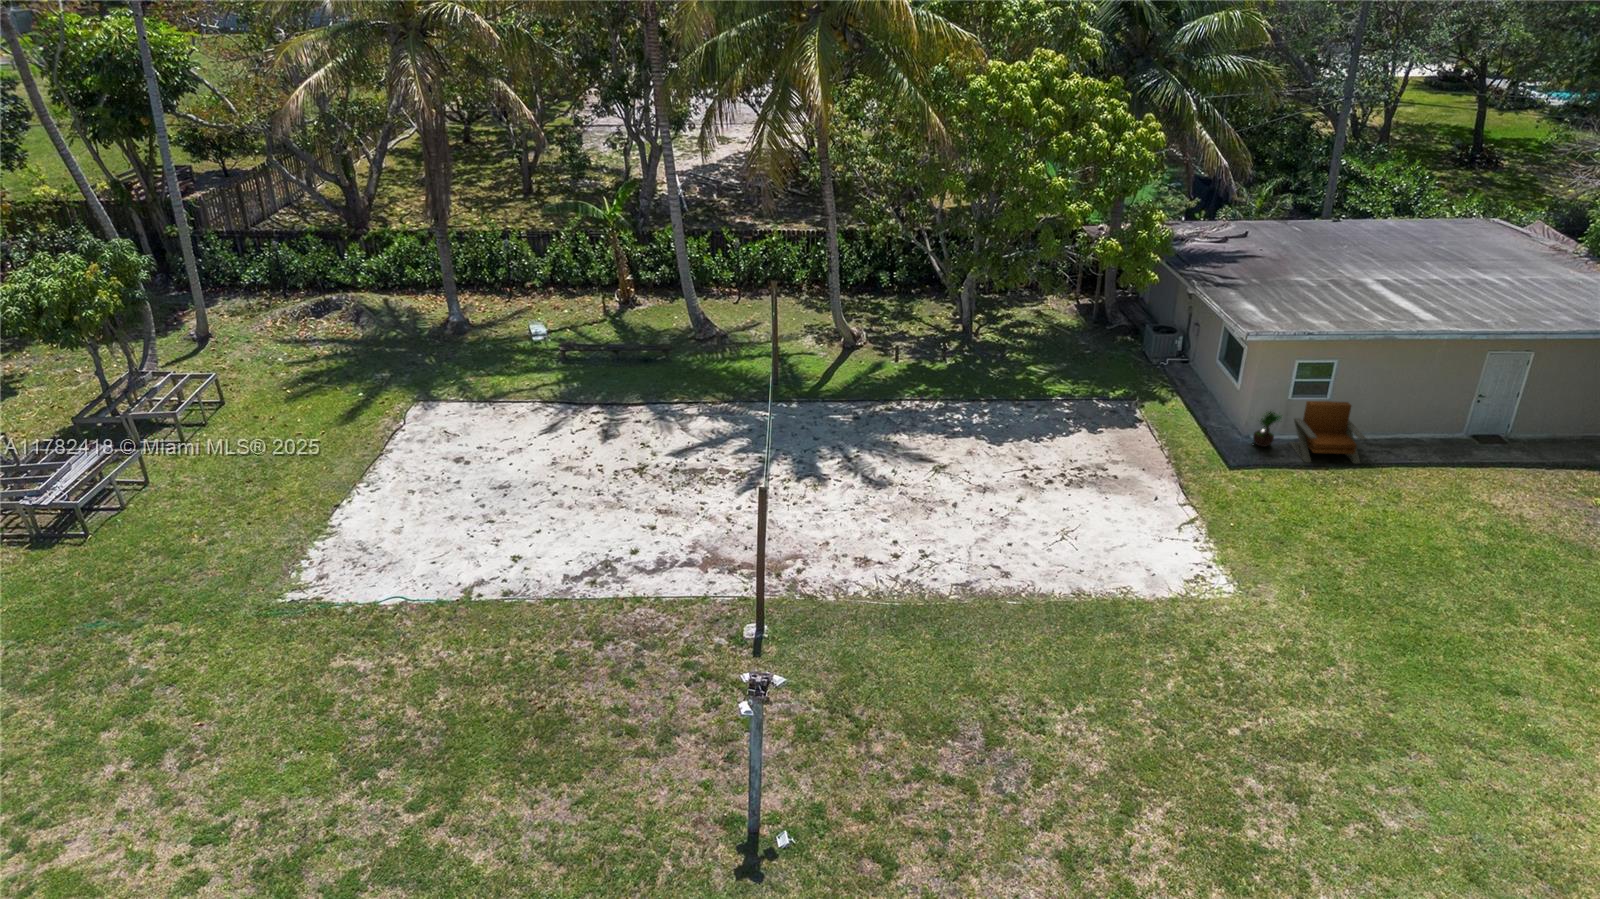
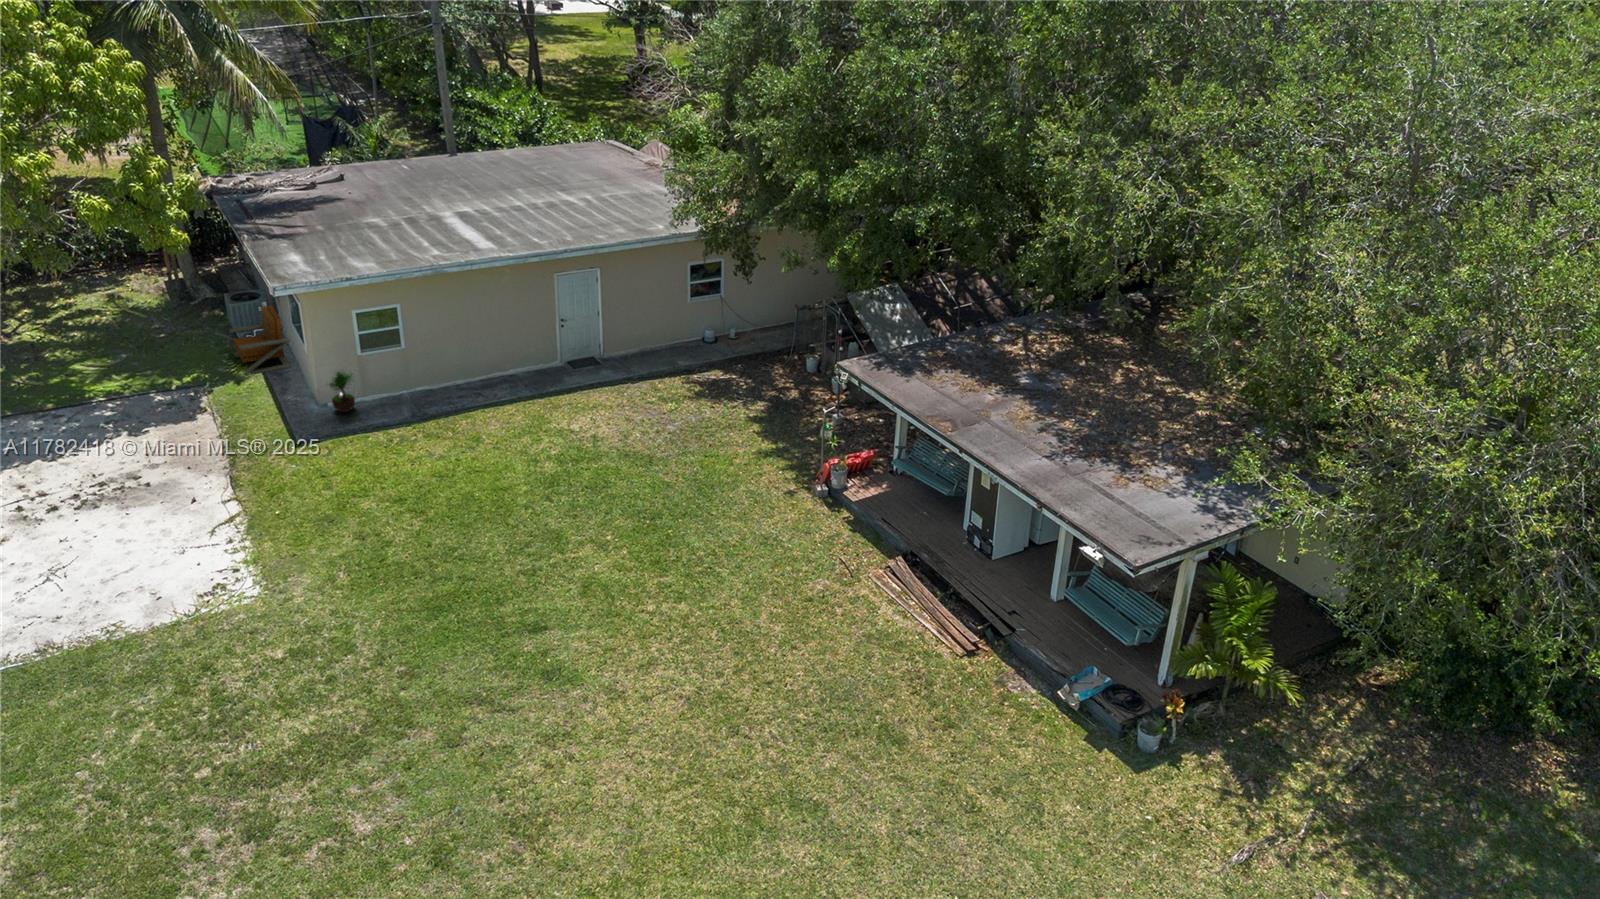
lounge chair: present [1289,401,1366,464] -> present [230,306,292,375]

